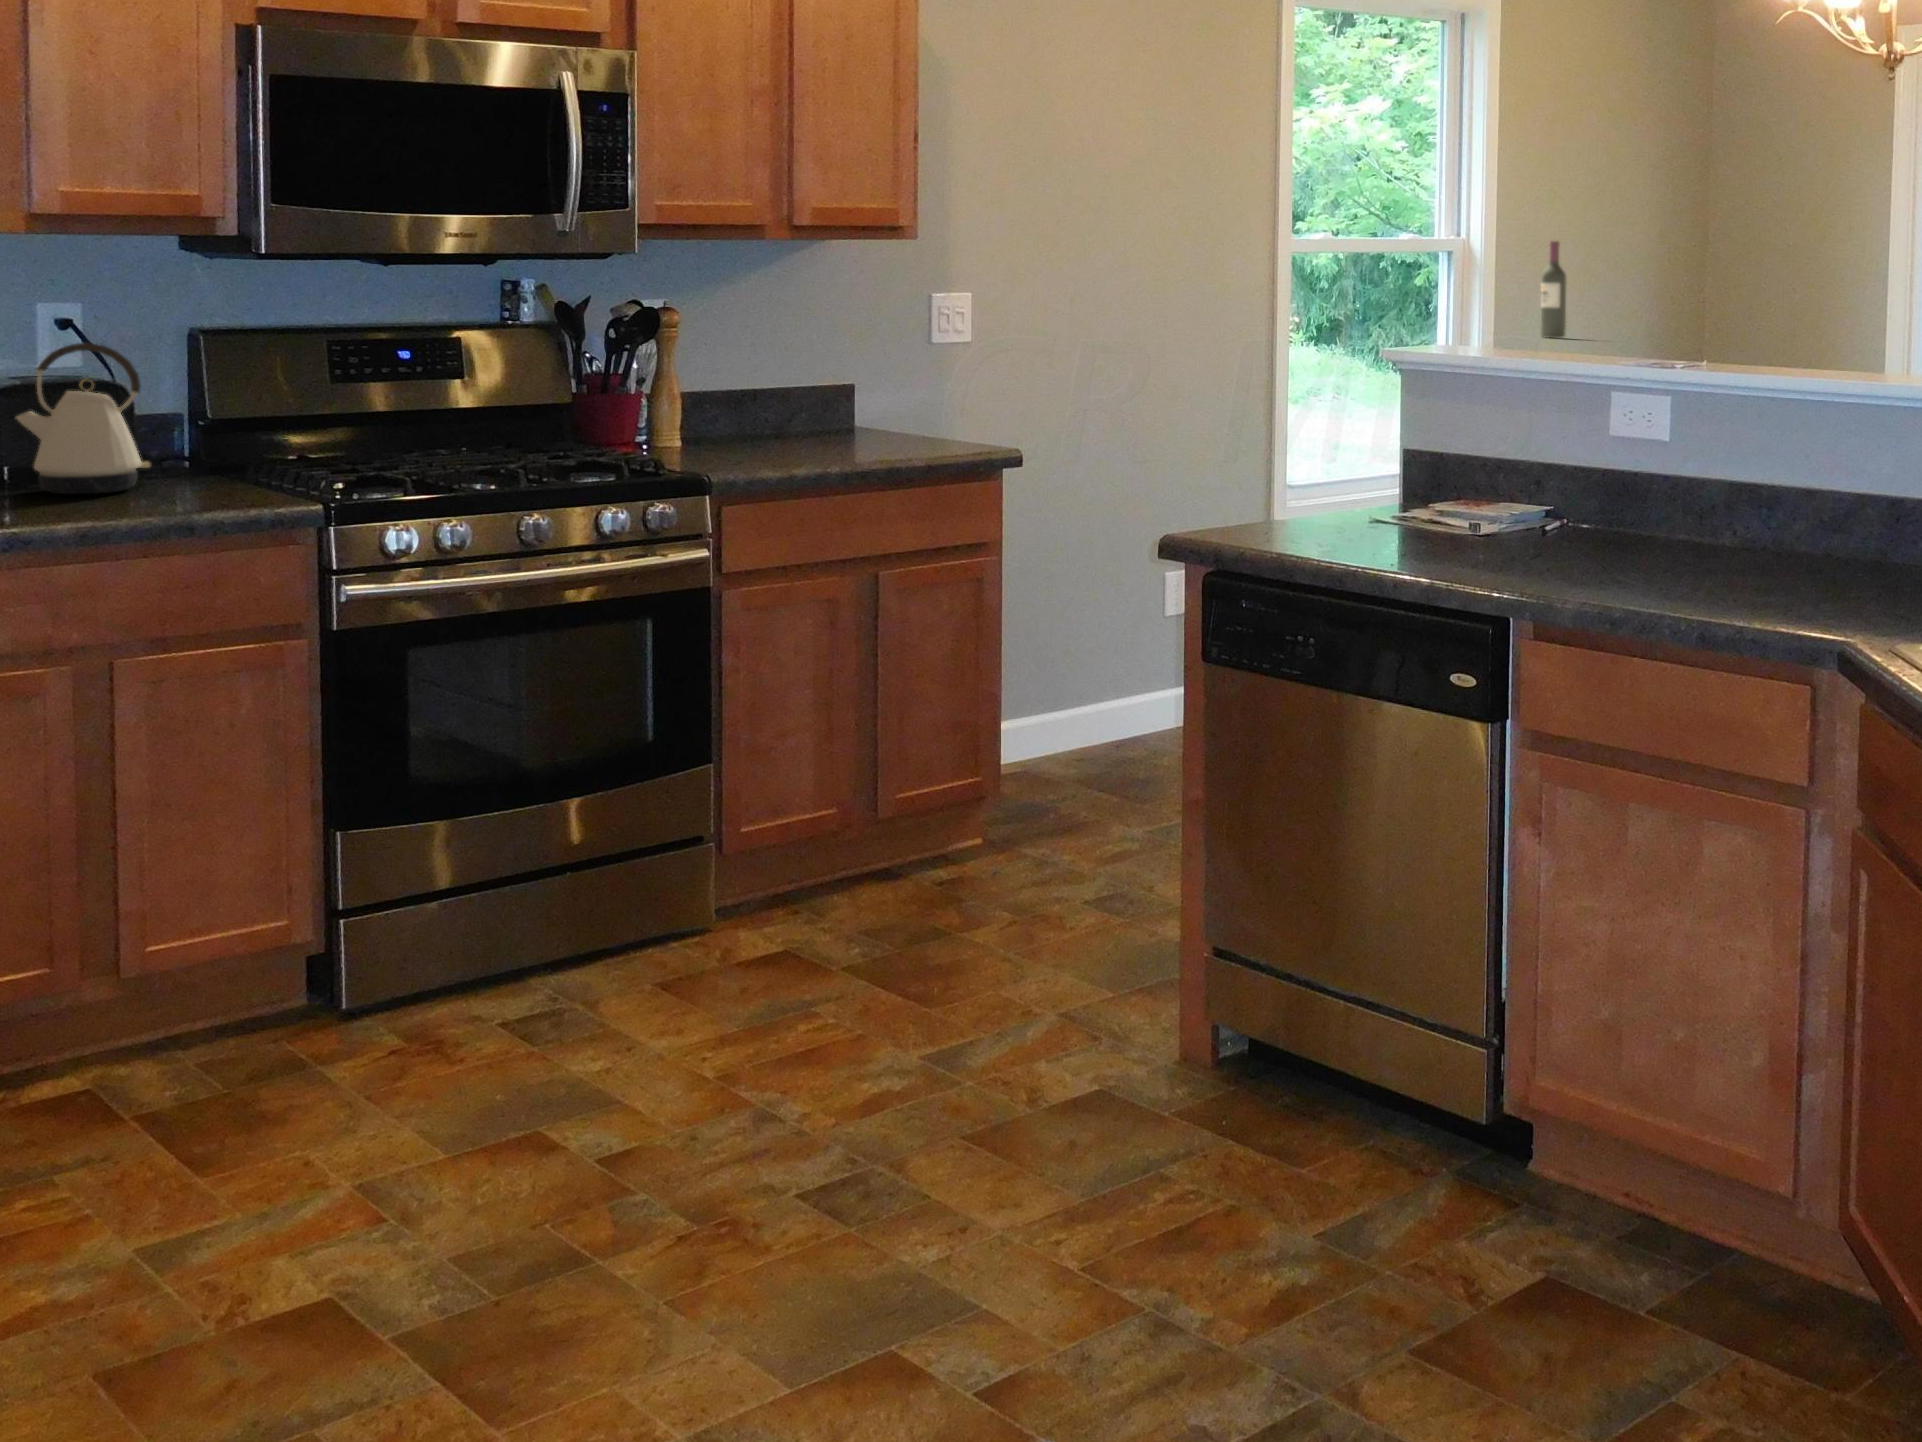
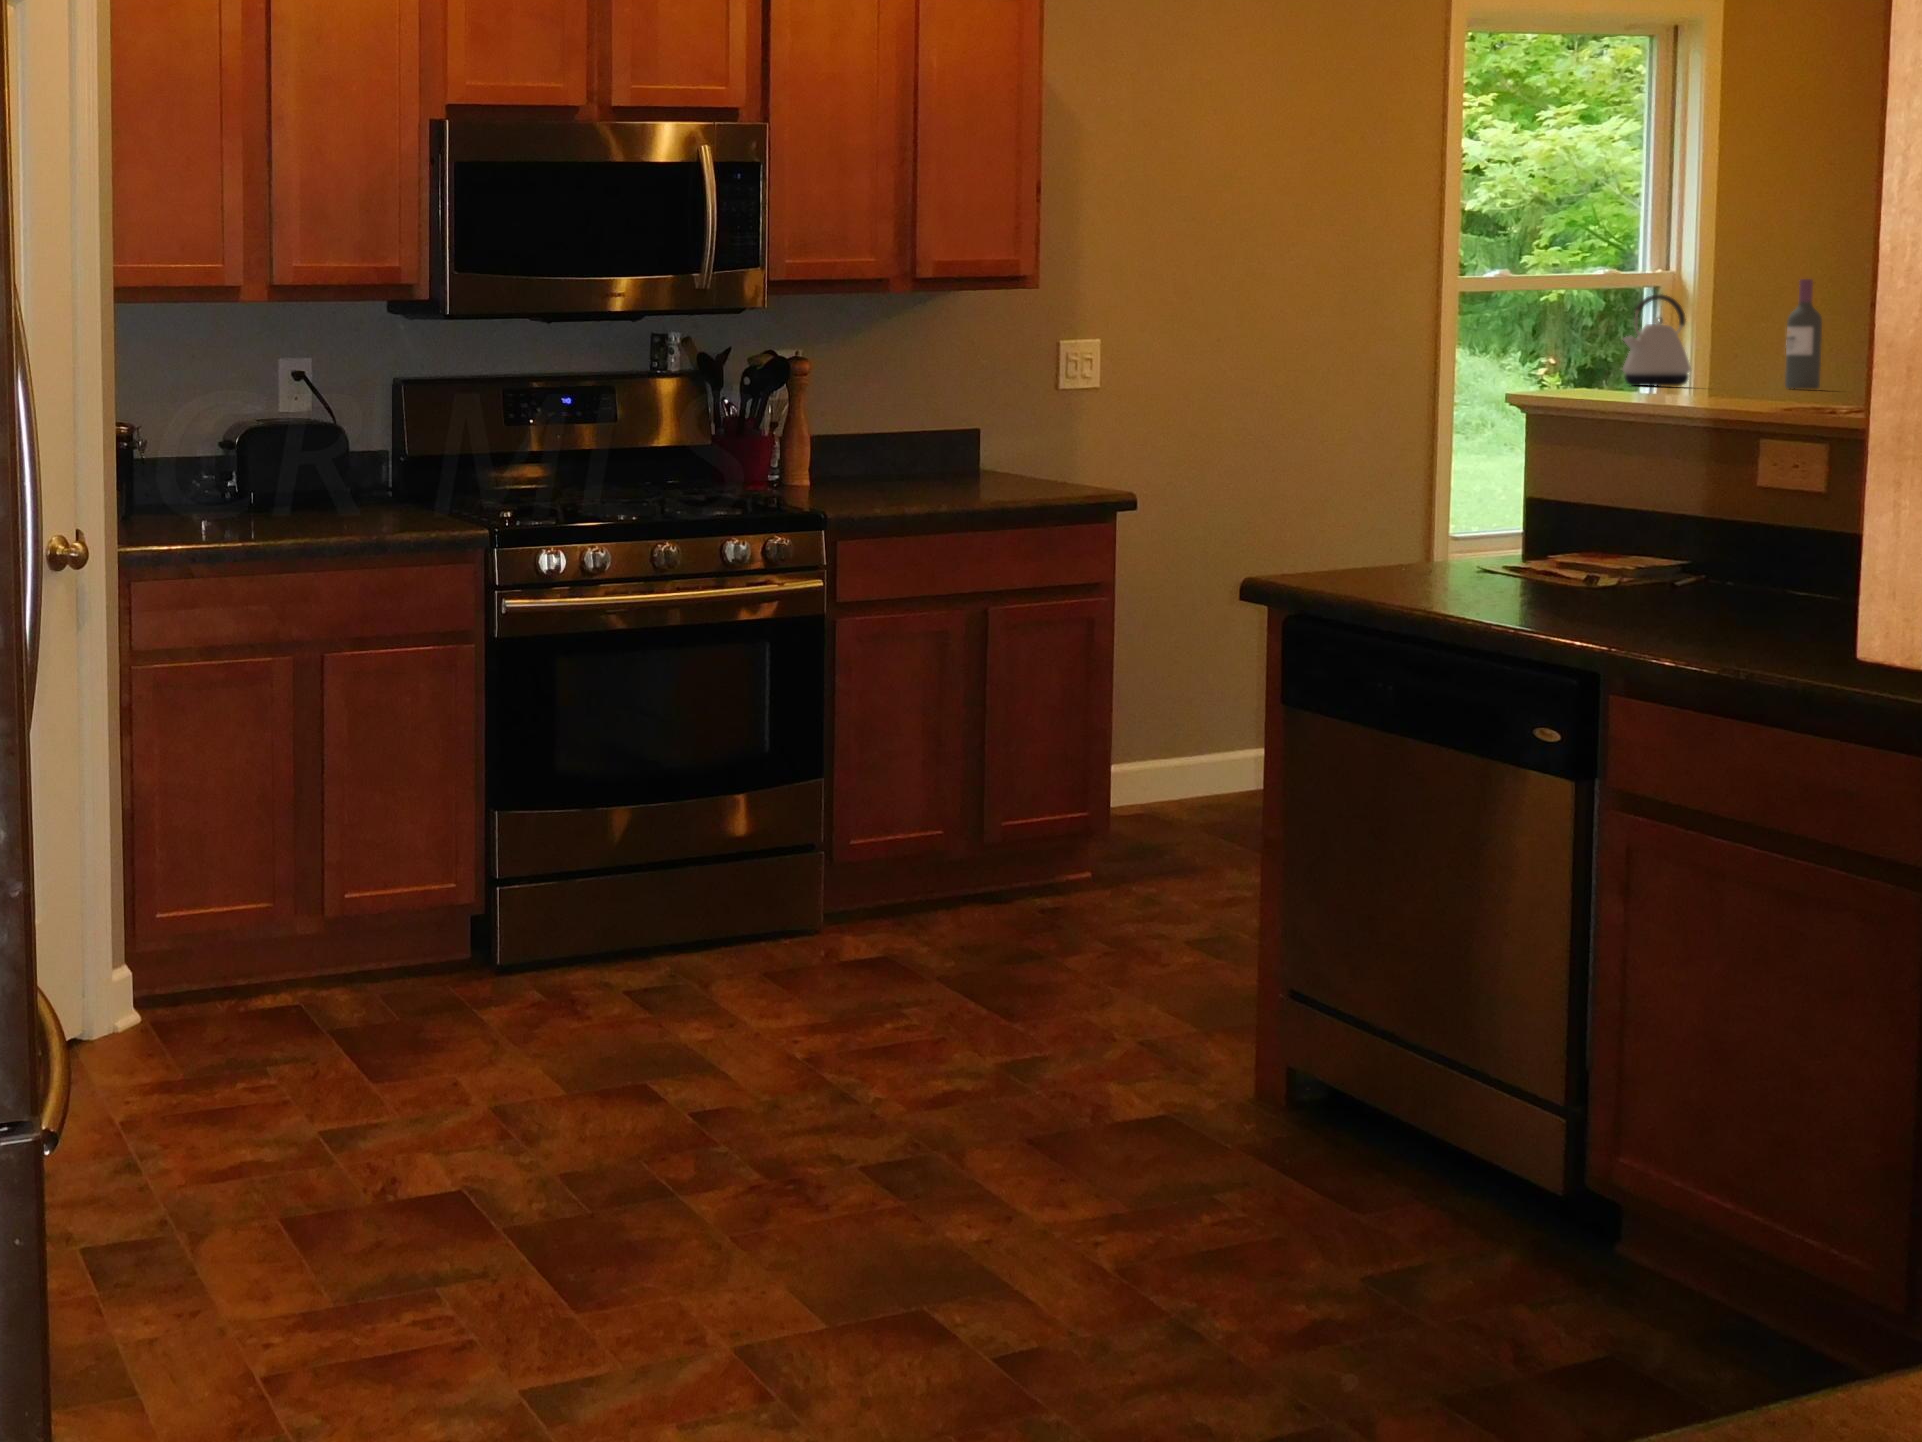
kettle: present [17,343,150,494] -> present [1623,295,1691,386]

